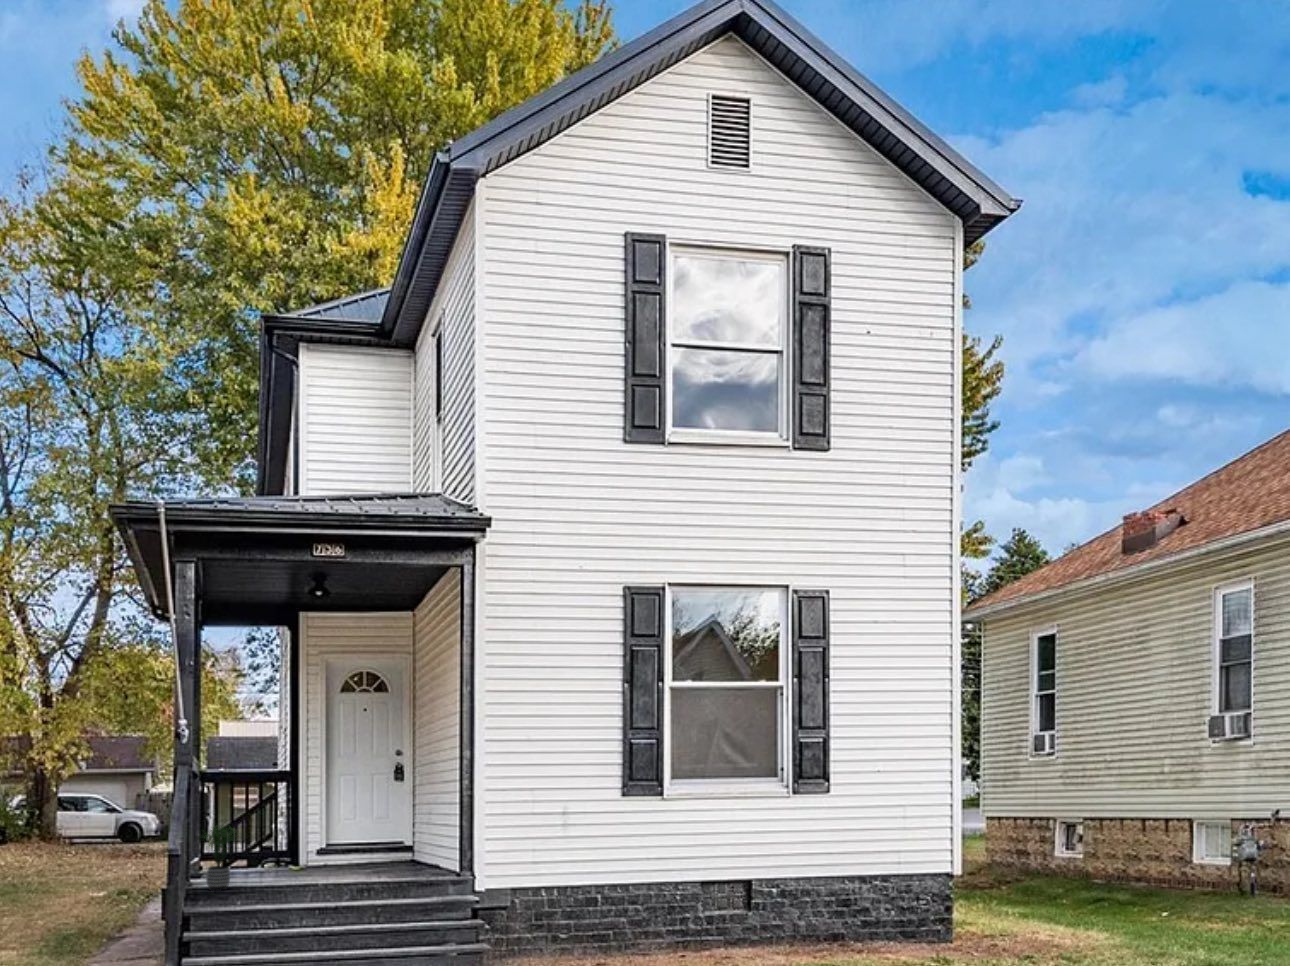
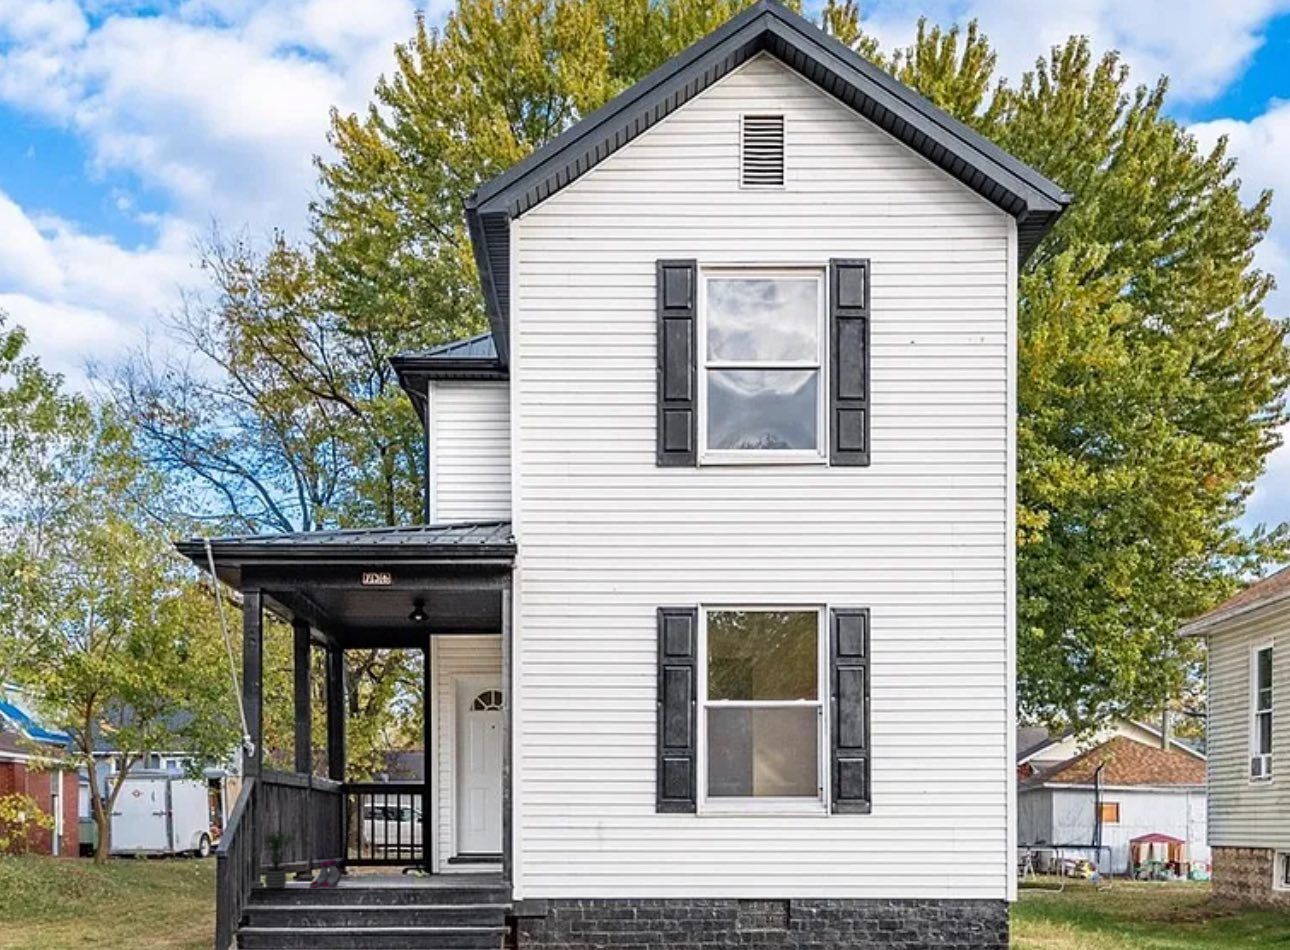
boots: none [249,854,282,886] -> present [310,859,341,888]

